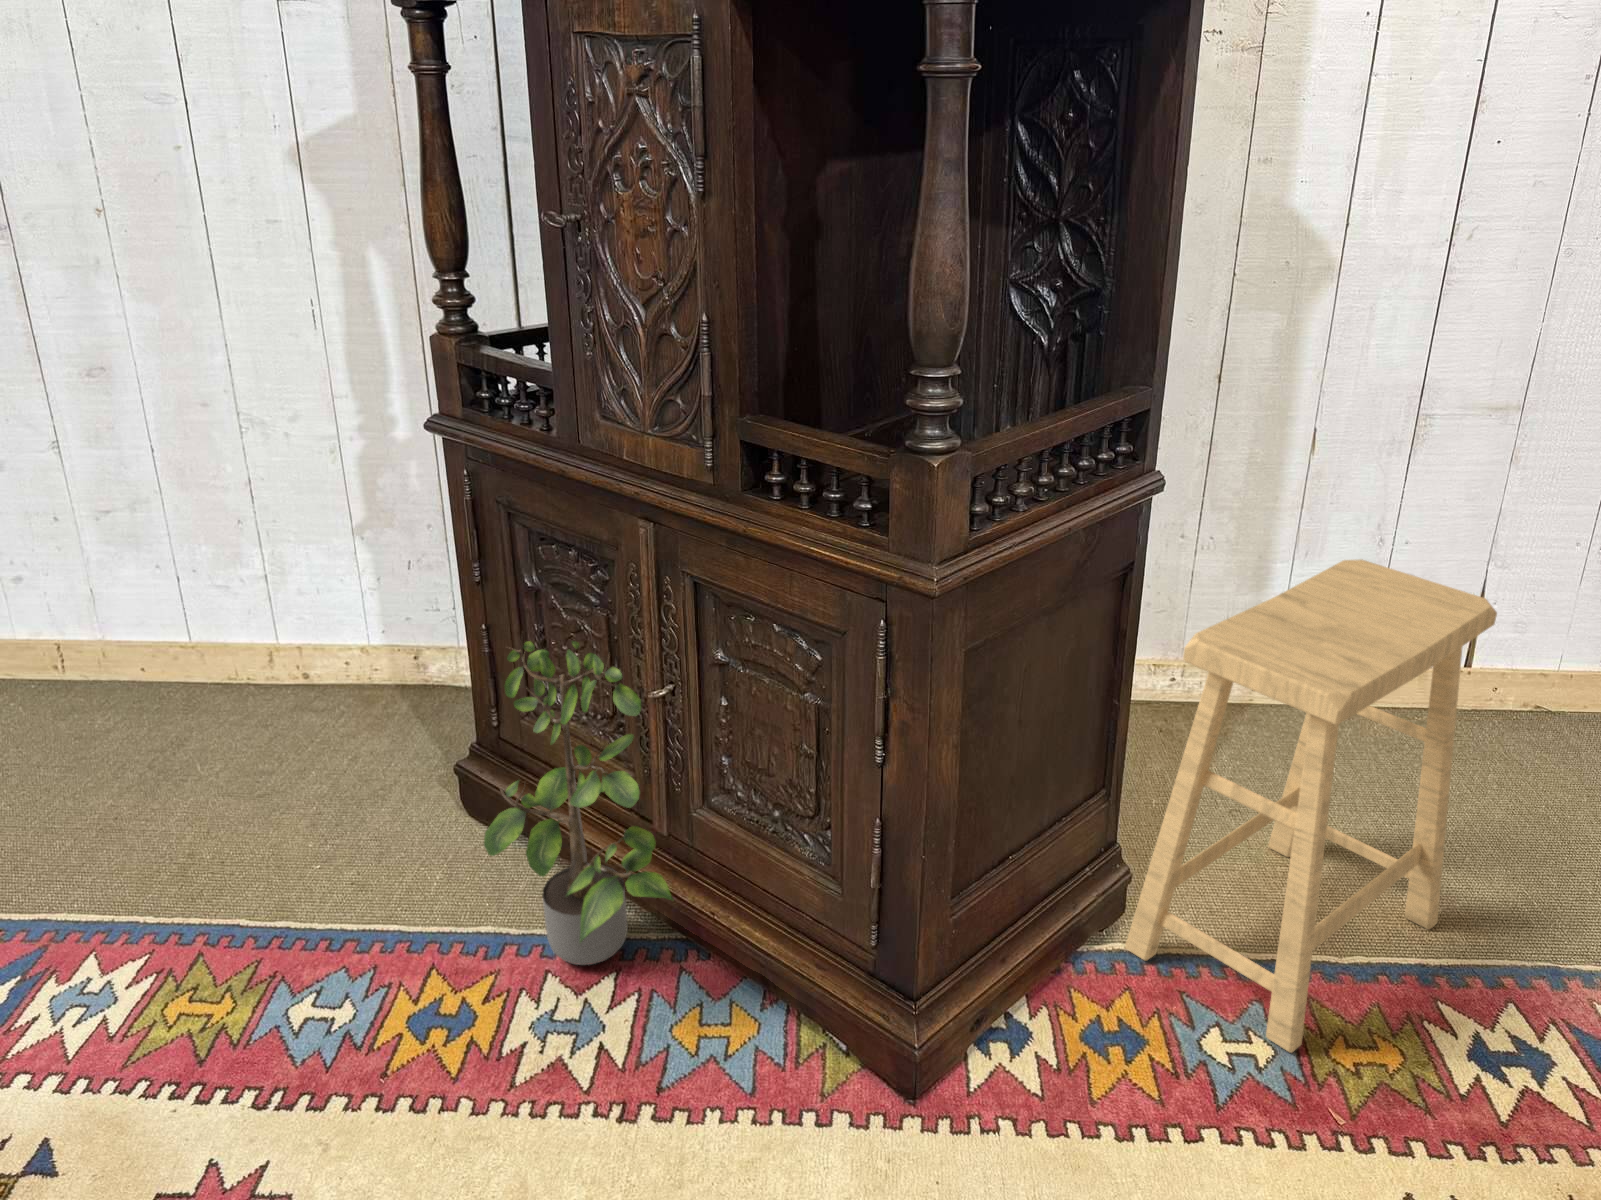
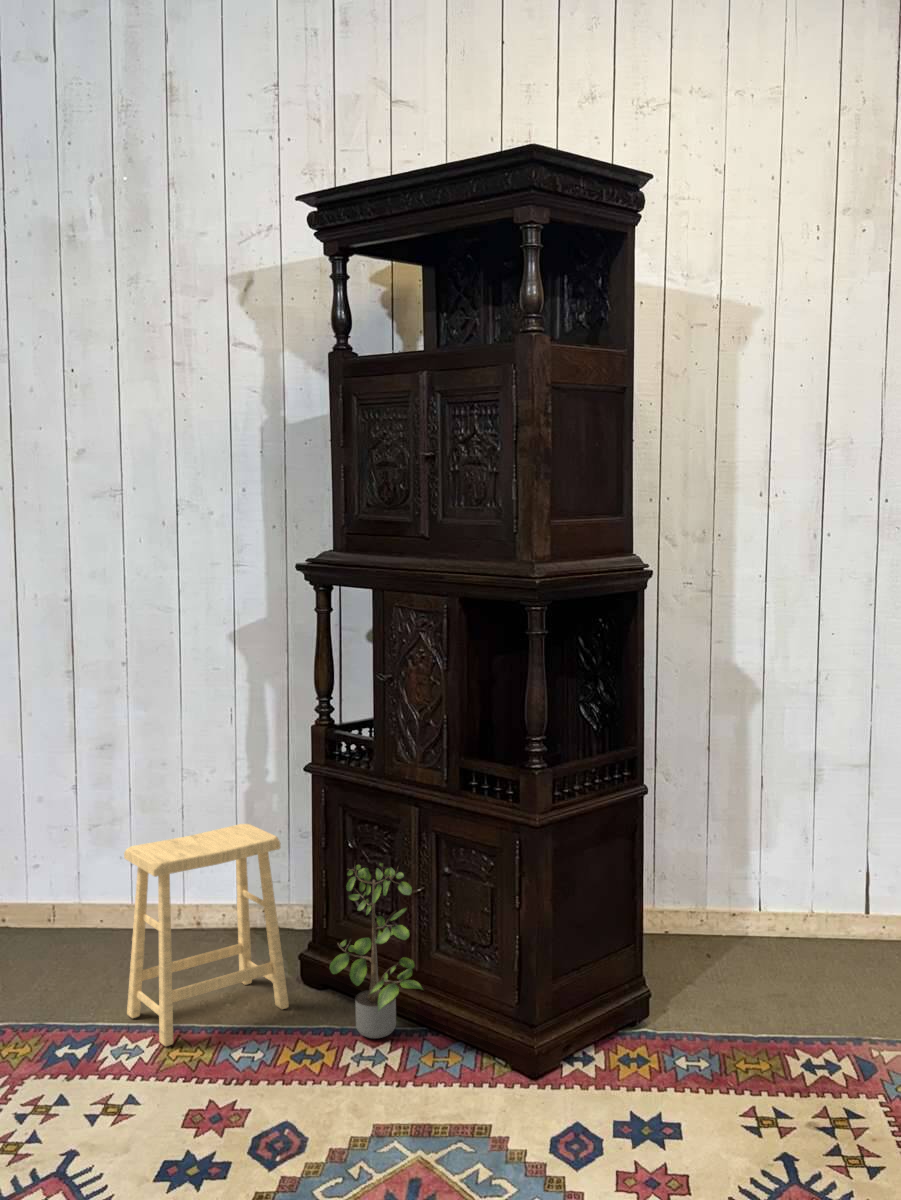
footstool: present [1125,560,1497,1053] -> present [124,824,289,1046]

